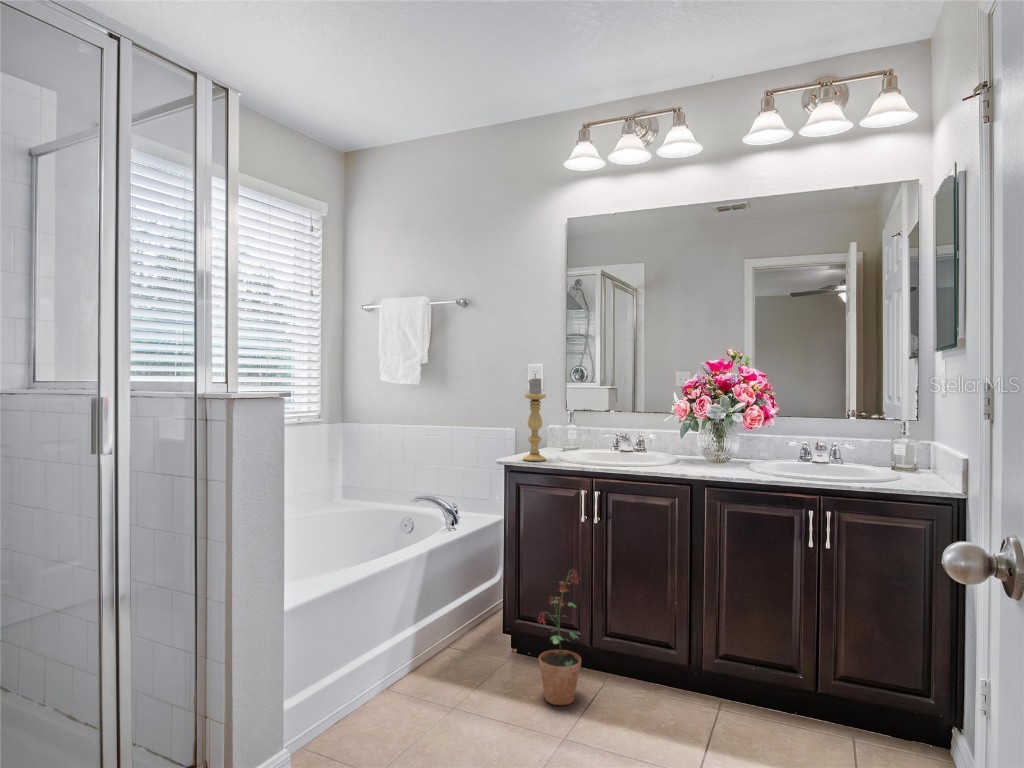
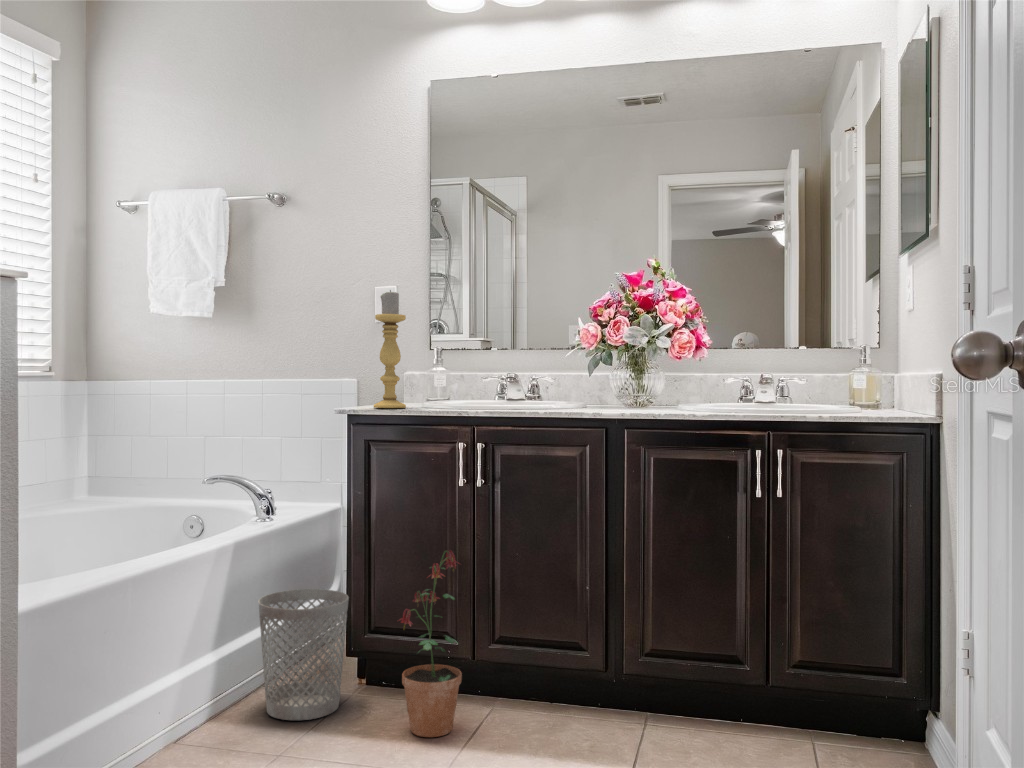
wastebasket: none [443,585,504,681] -> present [259,589,349,720]

